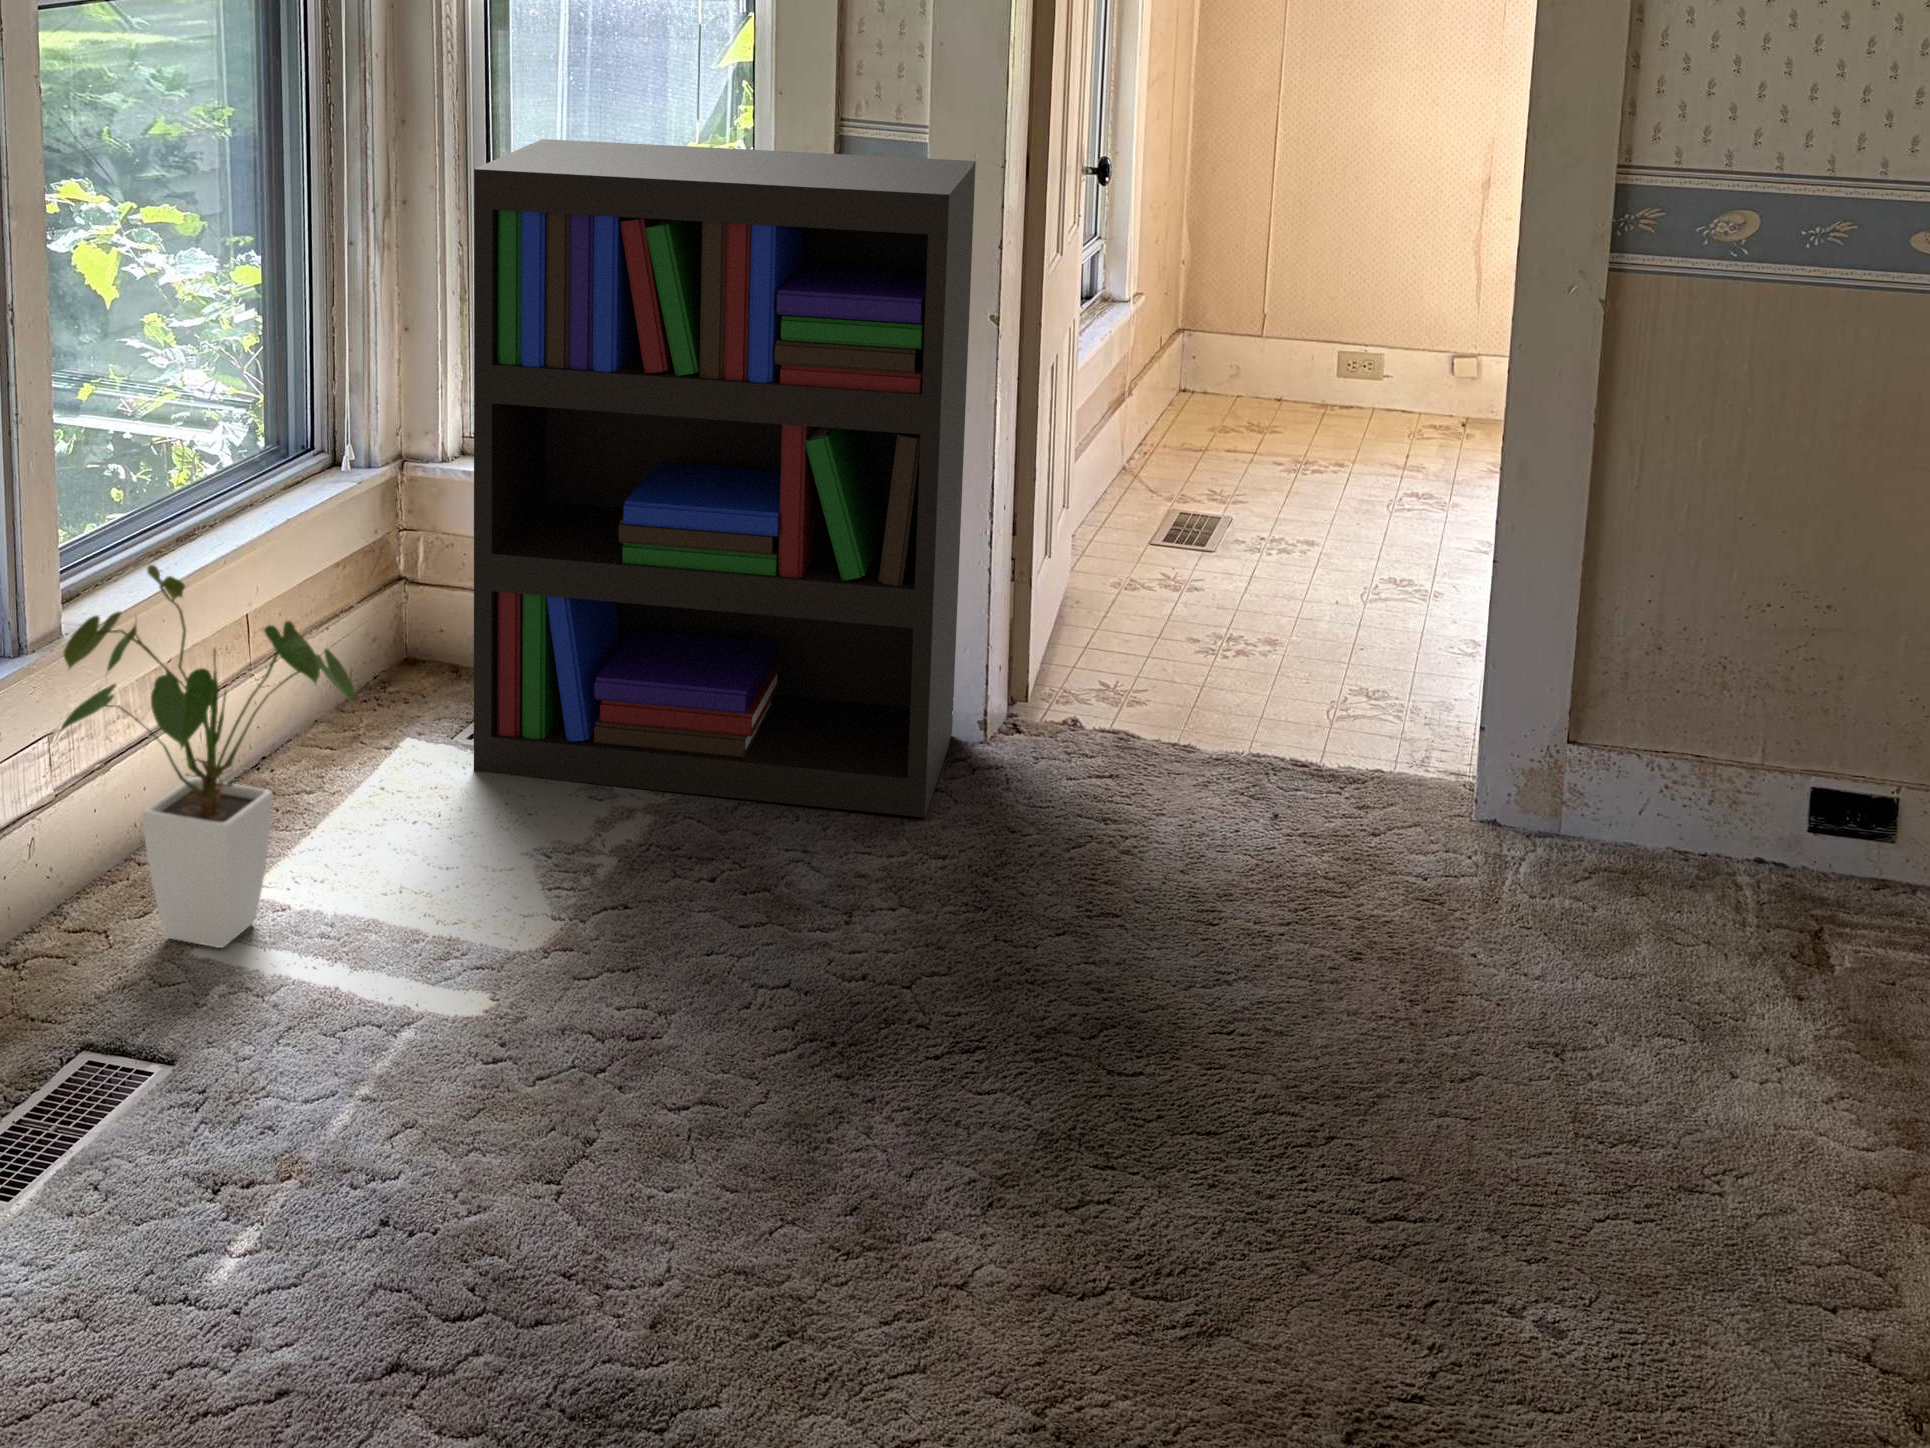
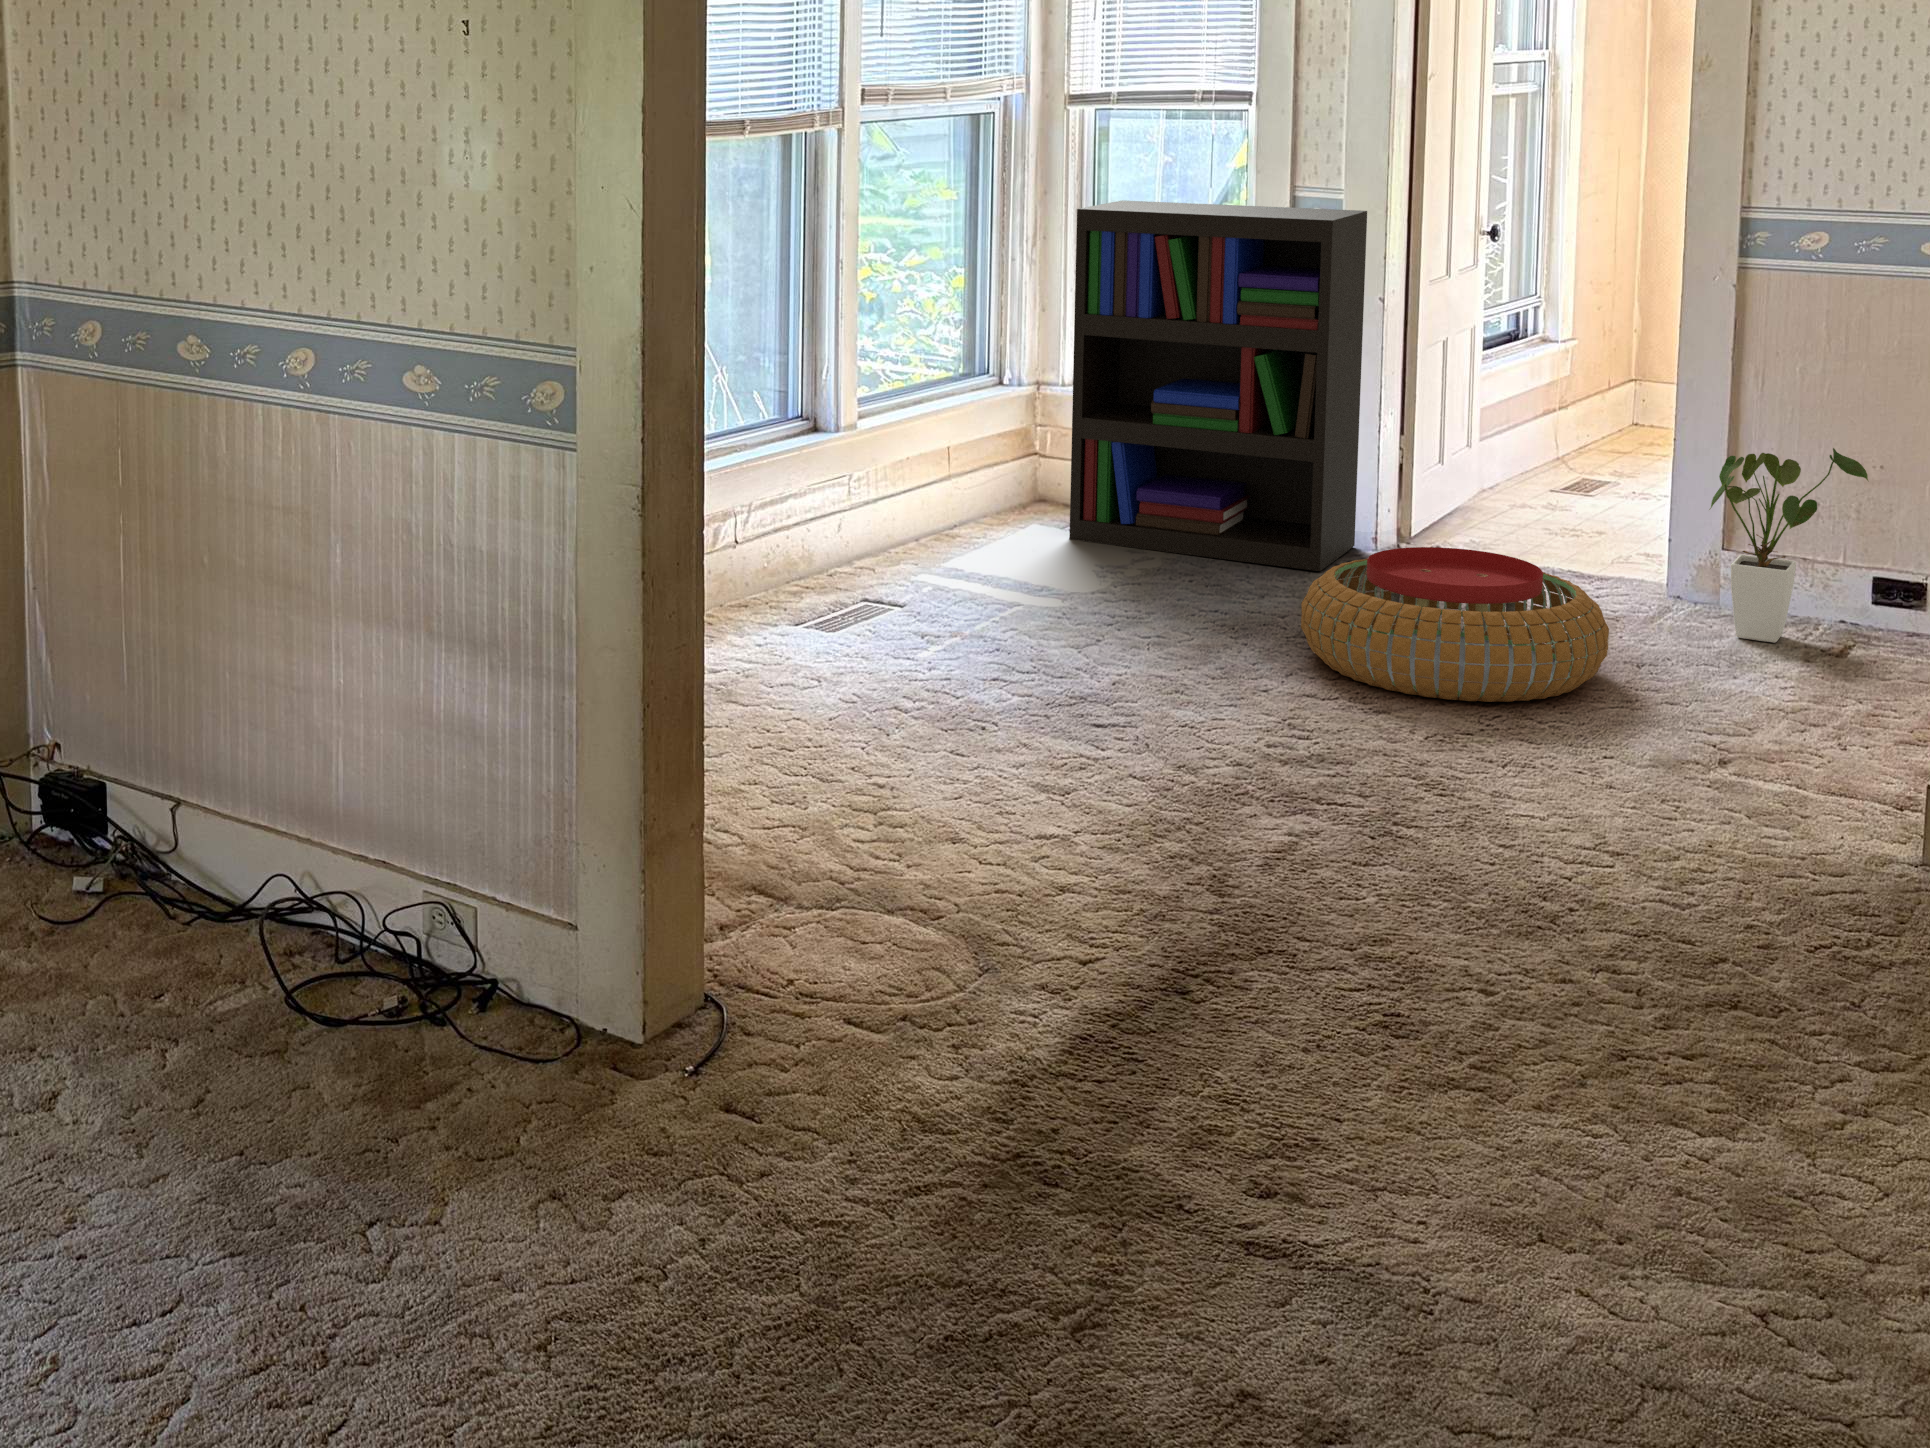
house plant: present [59,565,356,948] -> present [1709,448,1868,643]
pouf: none [983,854,1566,1246] -> present [1301,547,1609,702]

